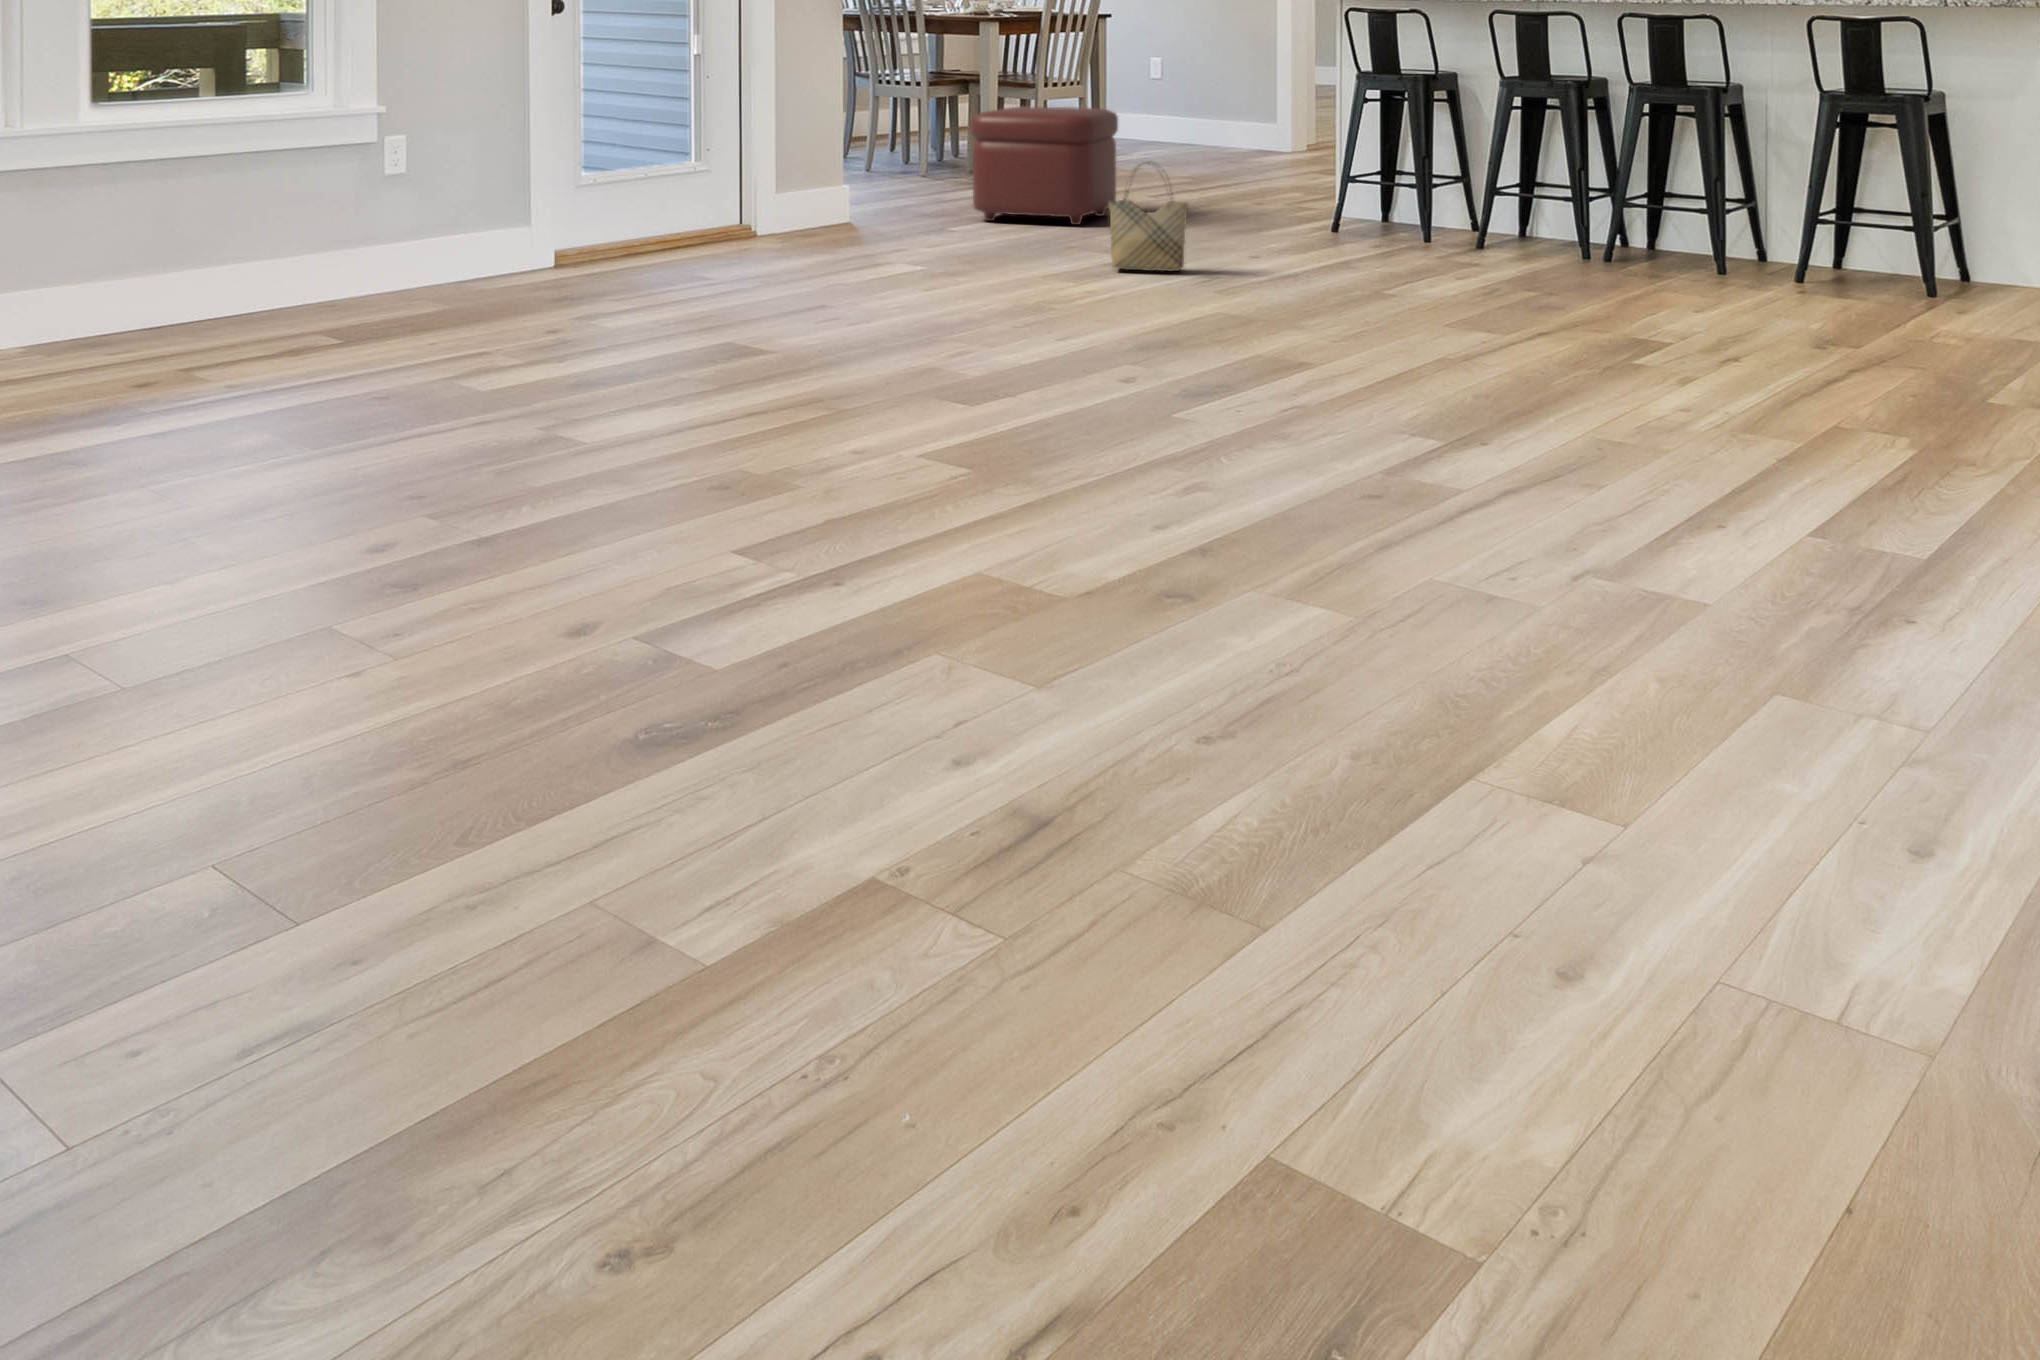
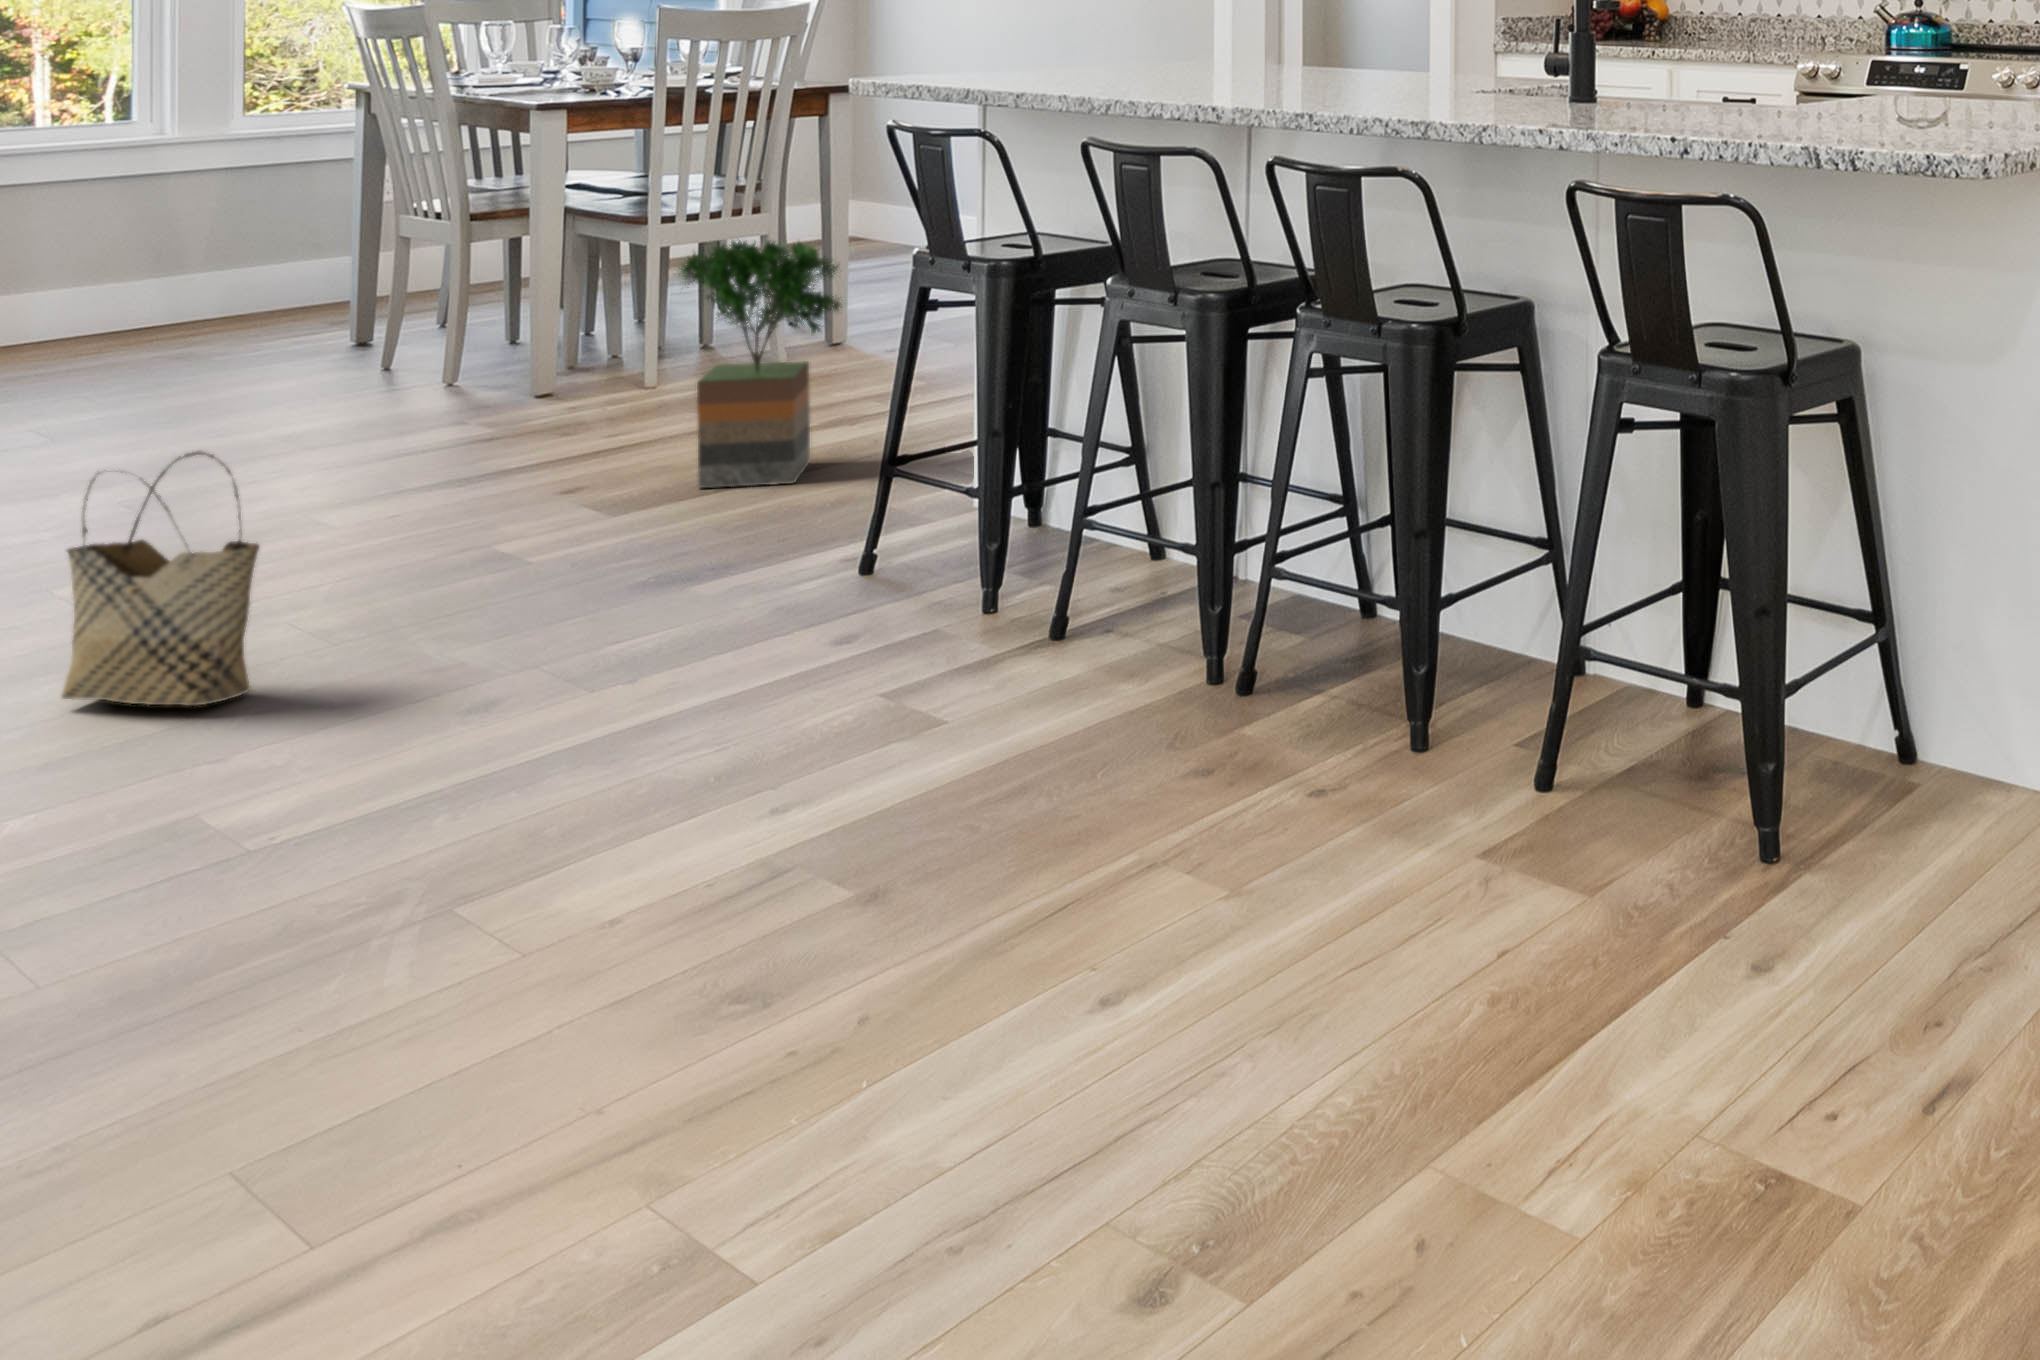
potted tree: none [1178,91,1272,223] -> present [678,240,843,488]
ottoman: present [971,106,1118,225] -> none [244,259,588,501]

